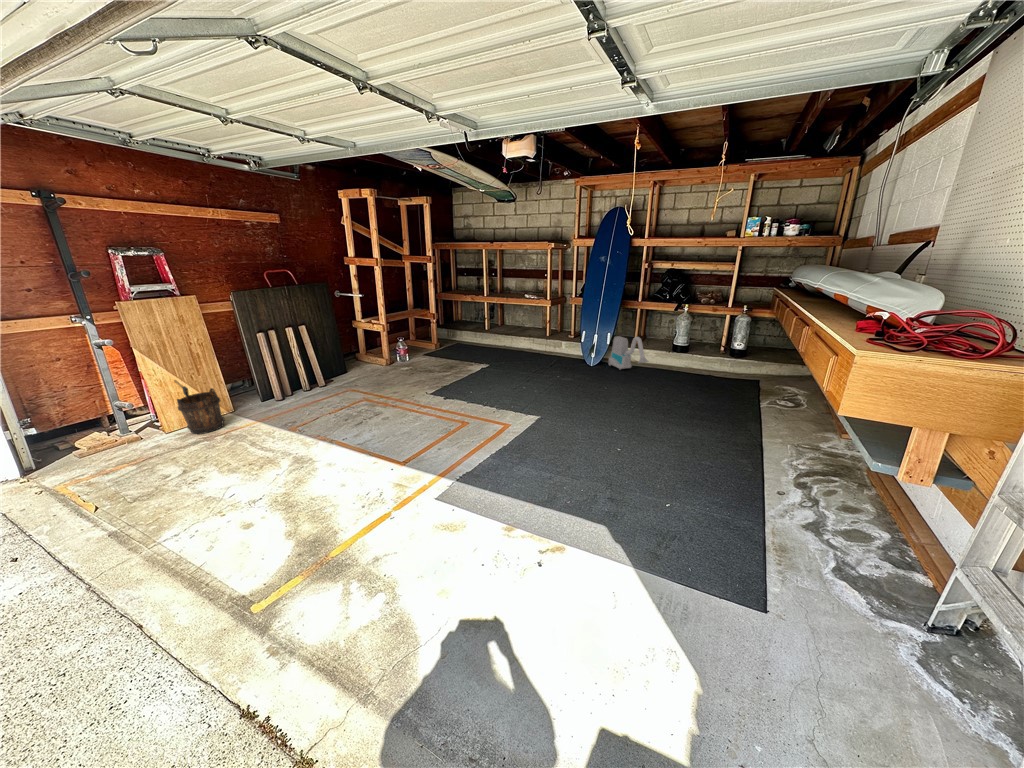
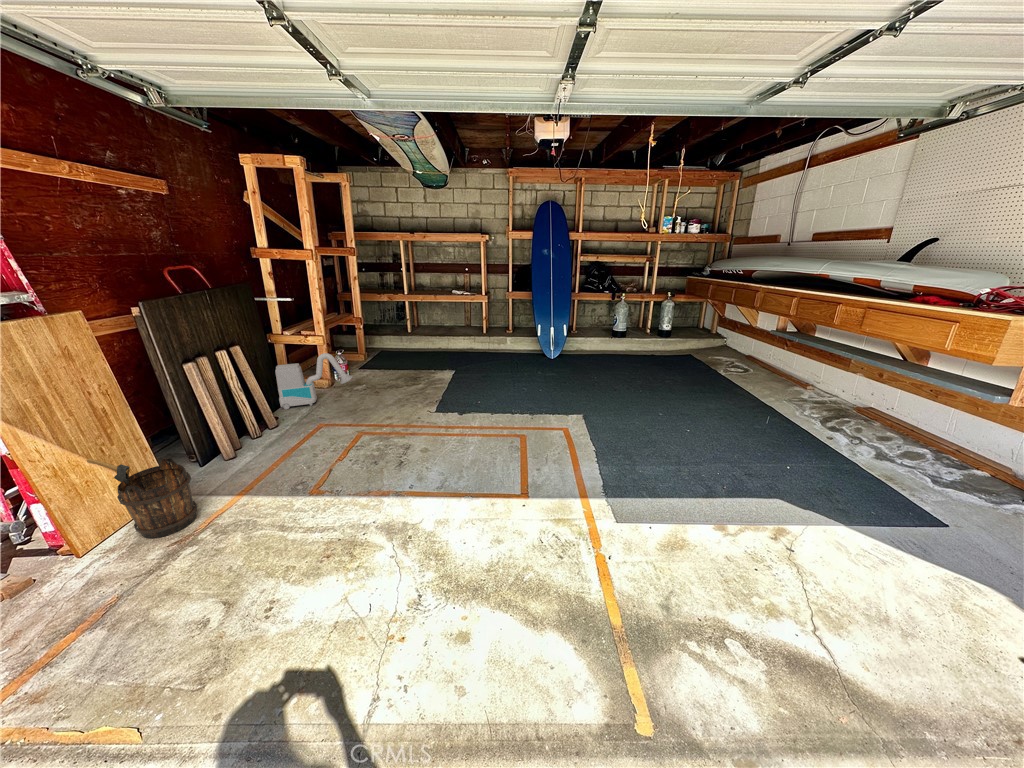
vacuum cleaner: present [609,336,648,370] -> present [275,353,353,409]

